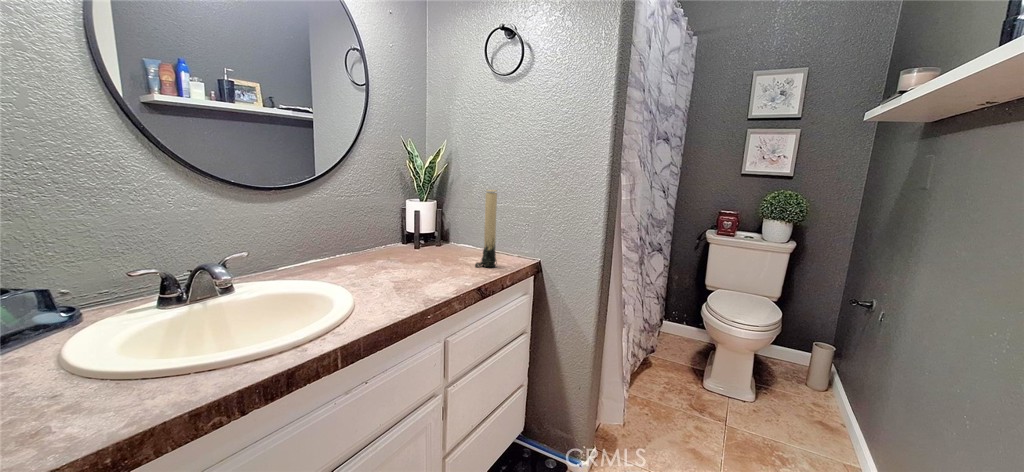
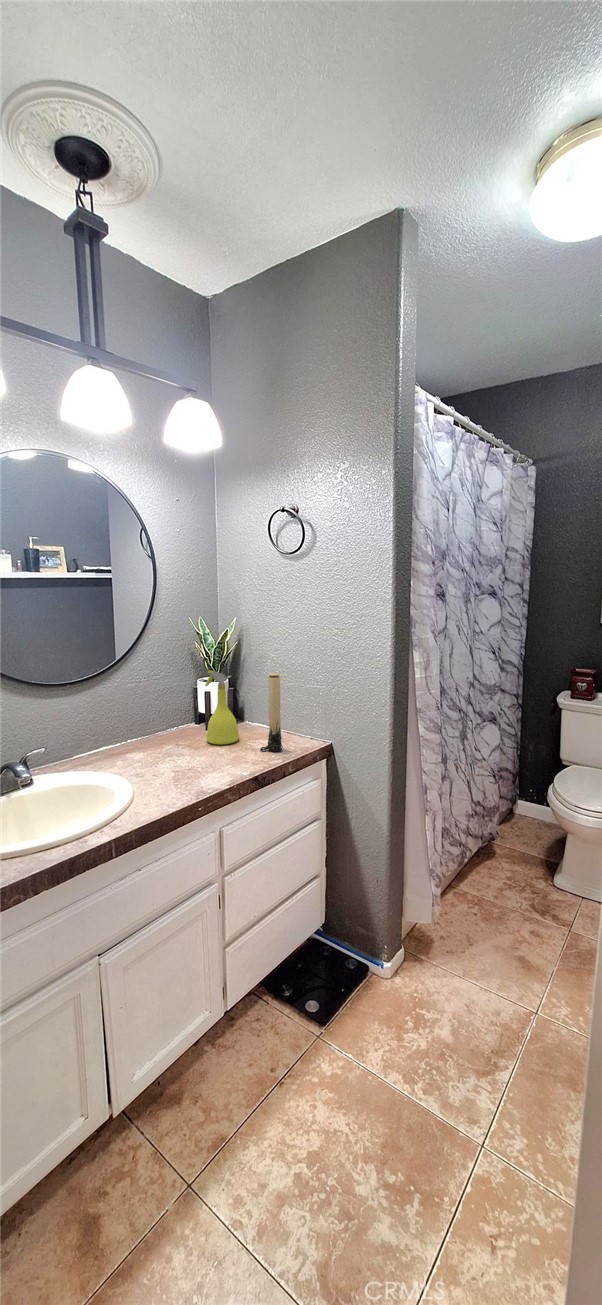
spray bottle: none [417,186,450,261] -> present [205,671,239,745]

